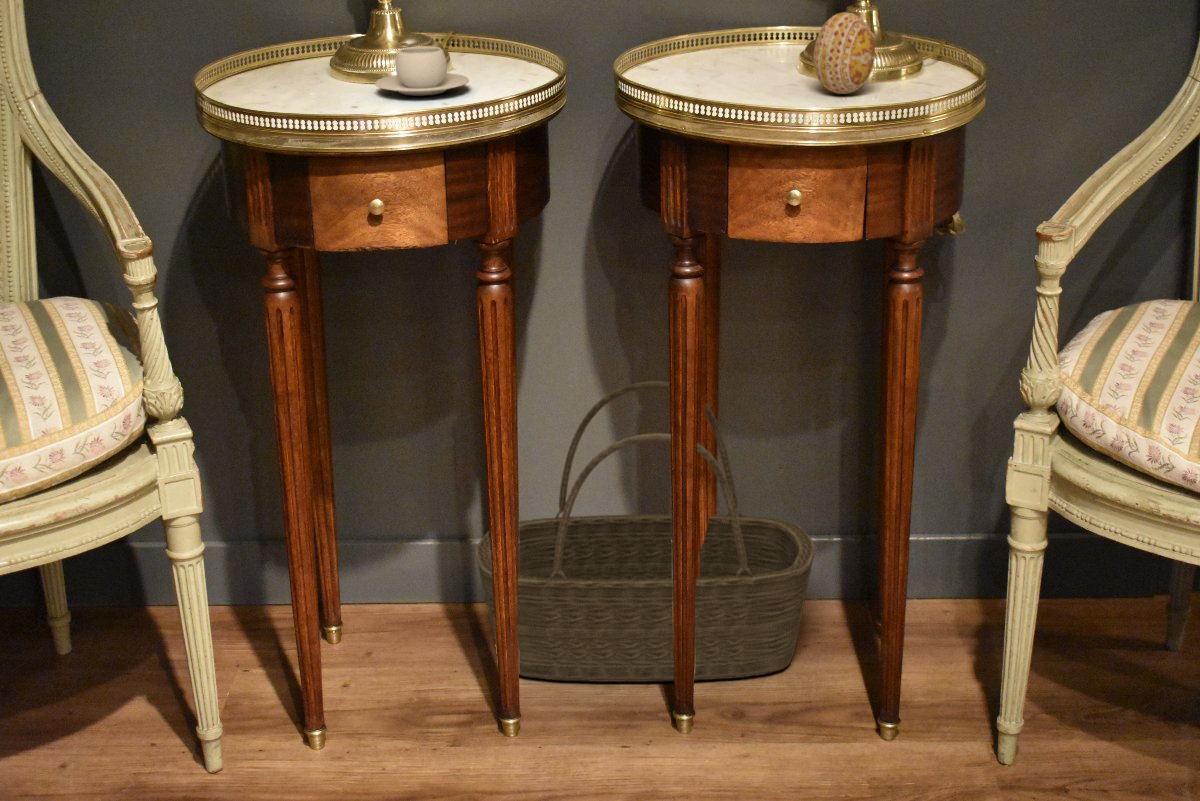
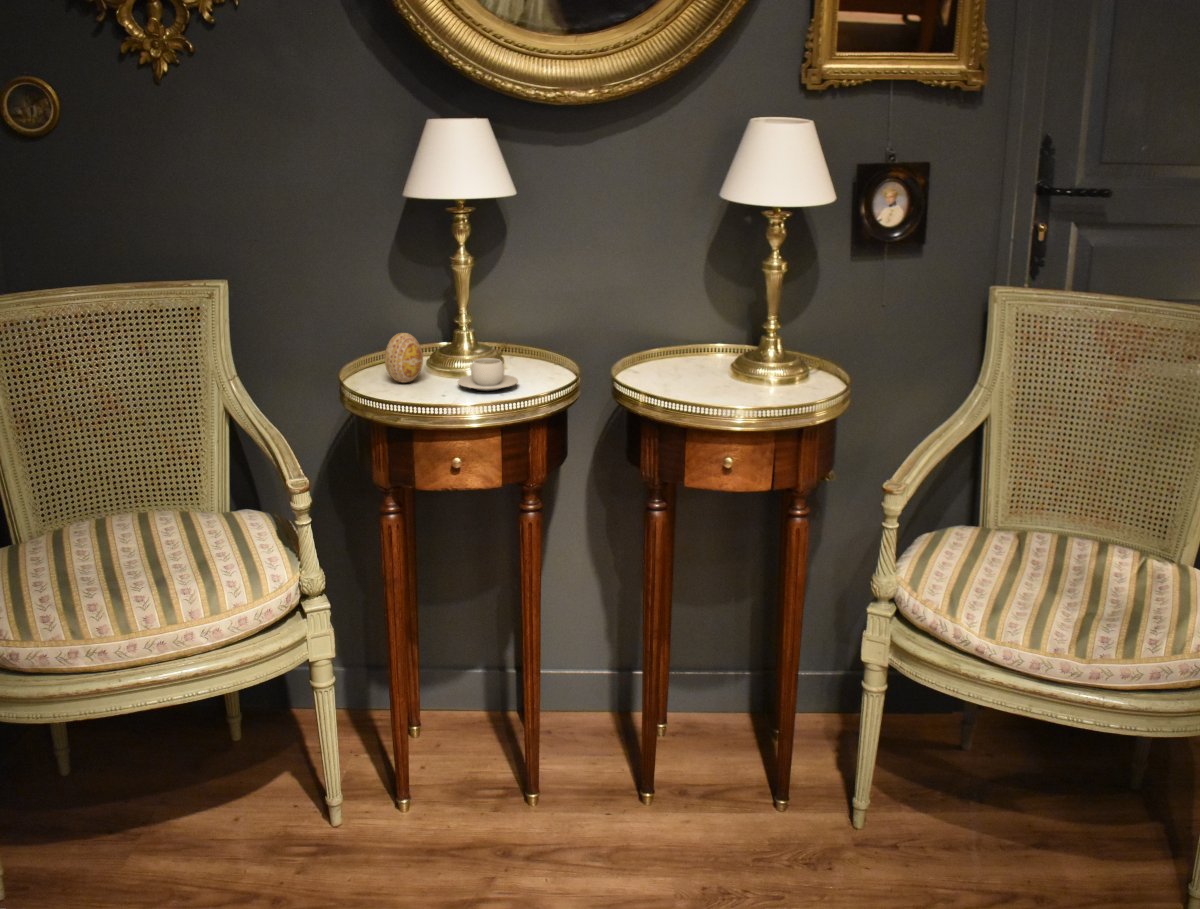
decorative egg: present [813,12,875,94] -> present [385,333,423,382]
basket: present [475,381,815,682] -> none [511,568,735,769]

